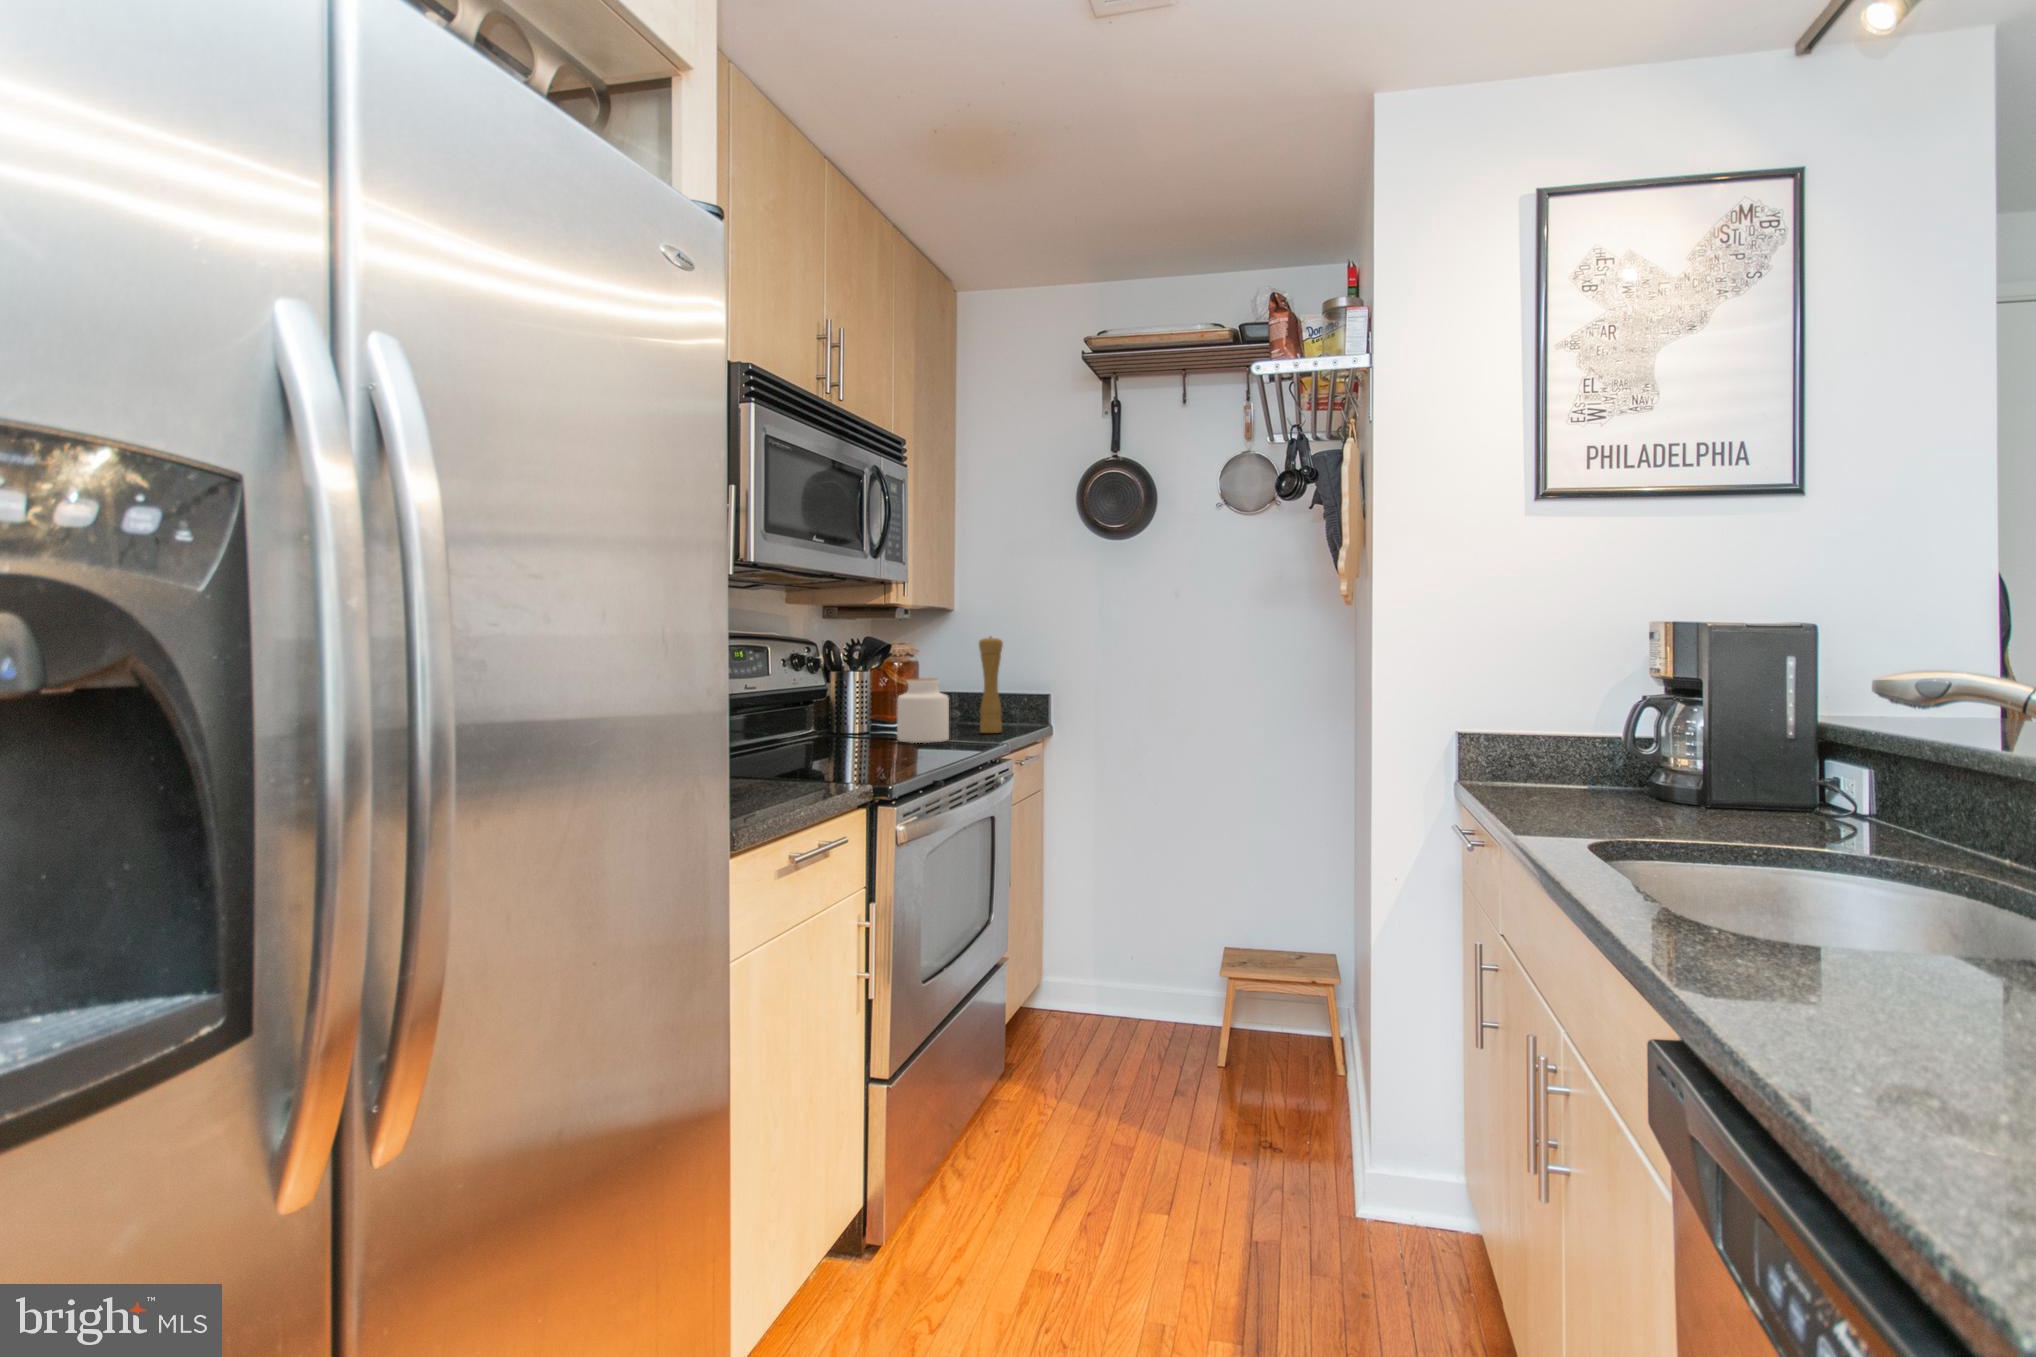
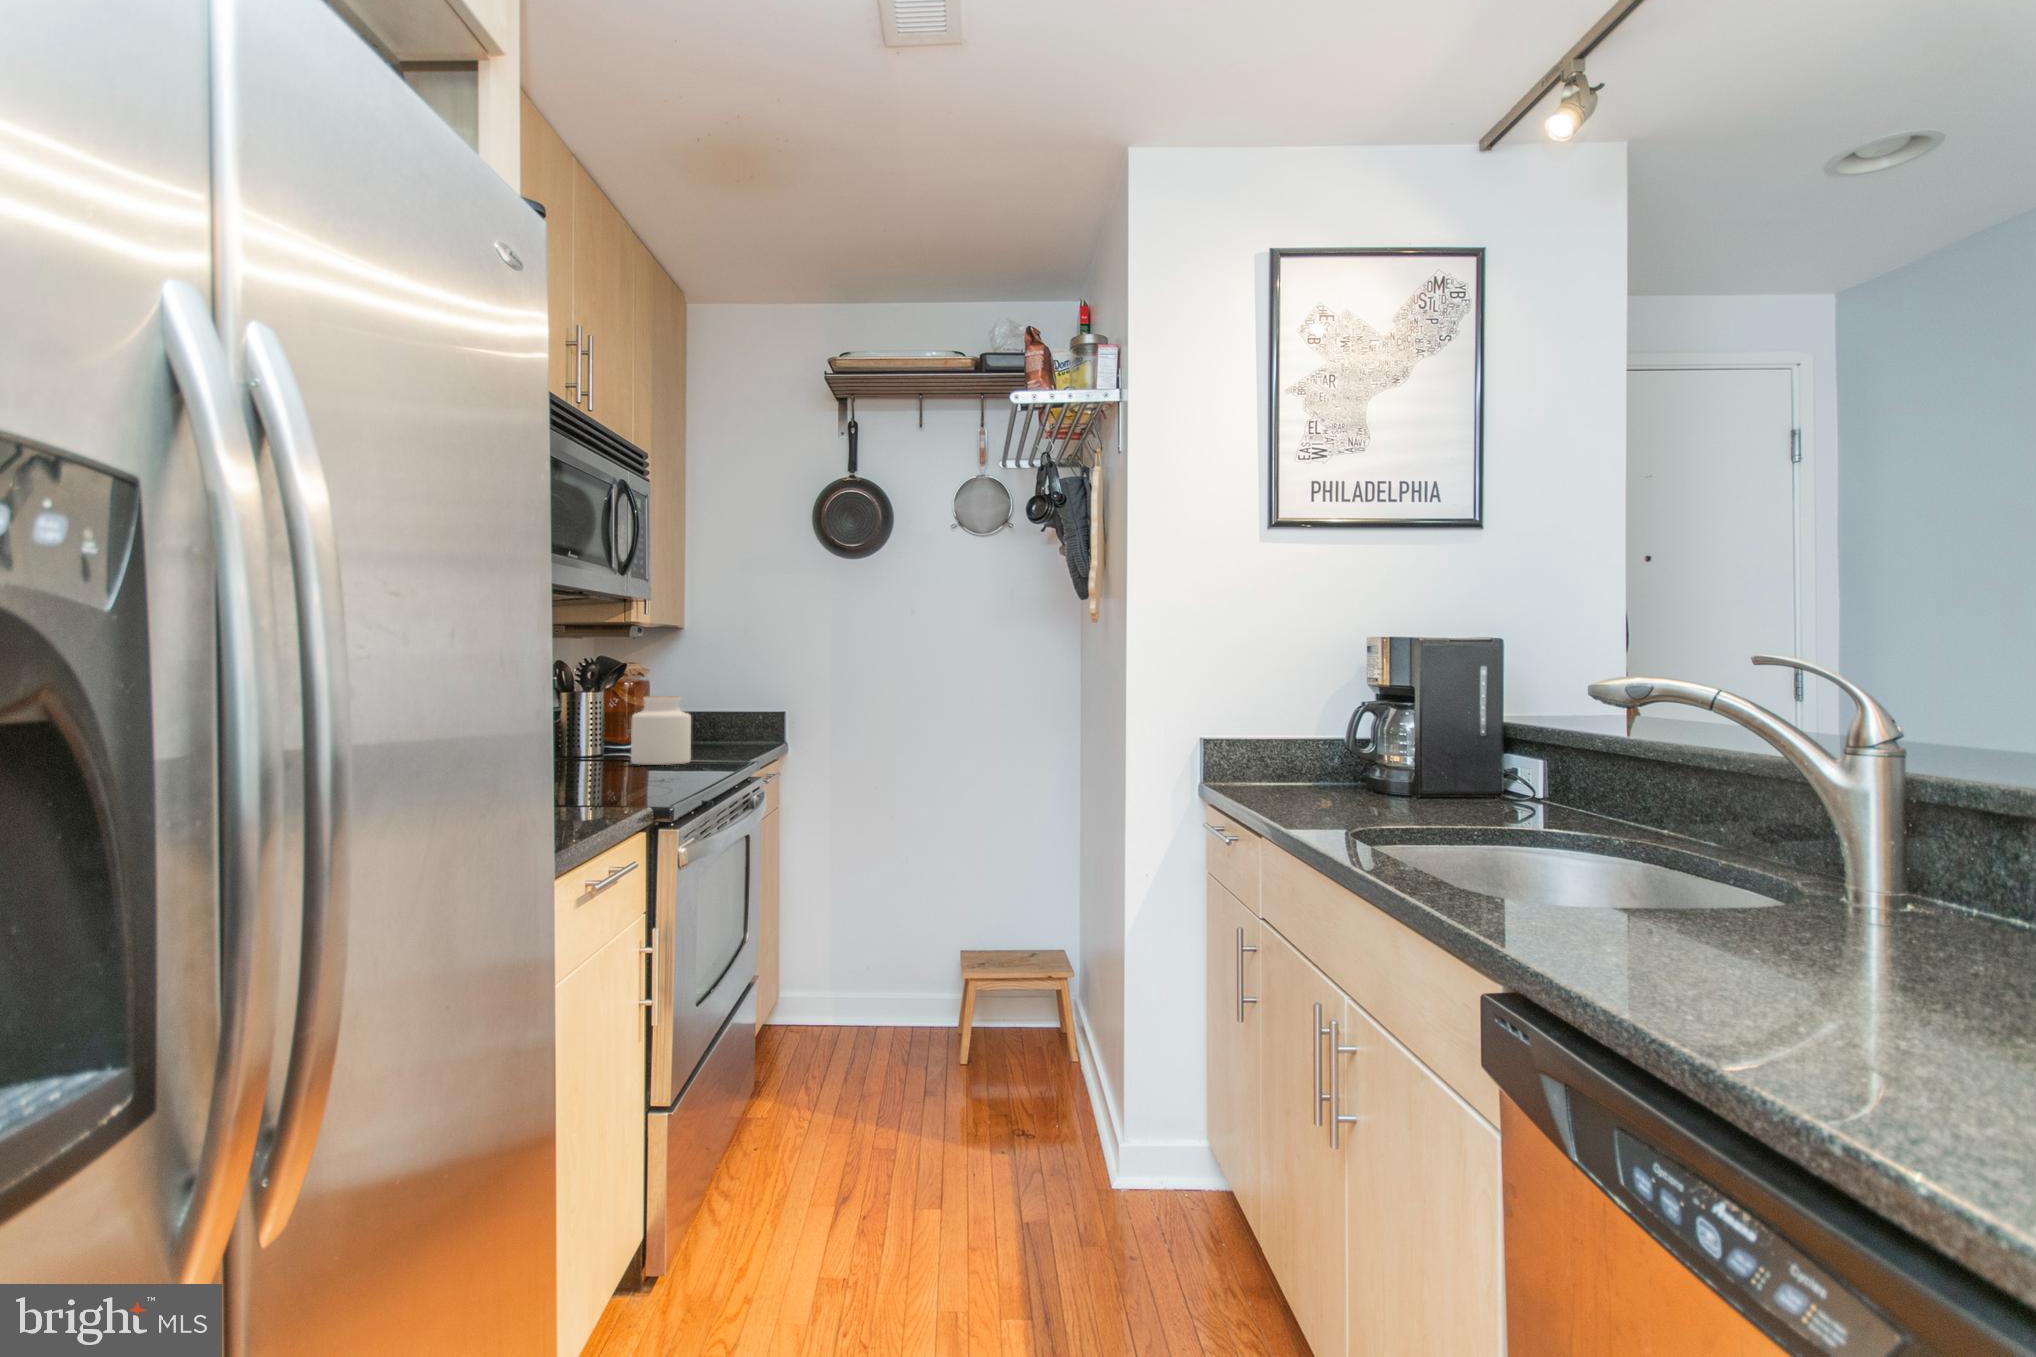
pepper mill: present [979,637,1003,733] -> none [725,654,752,756]

